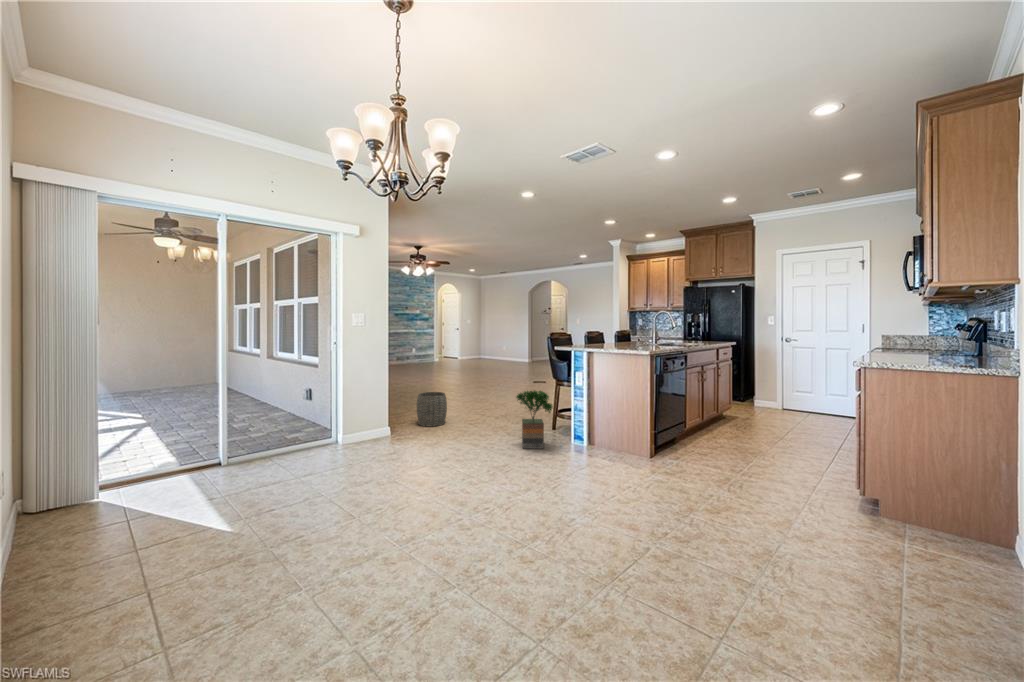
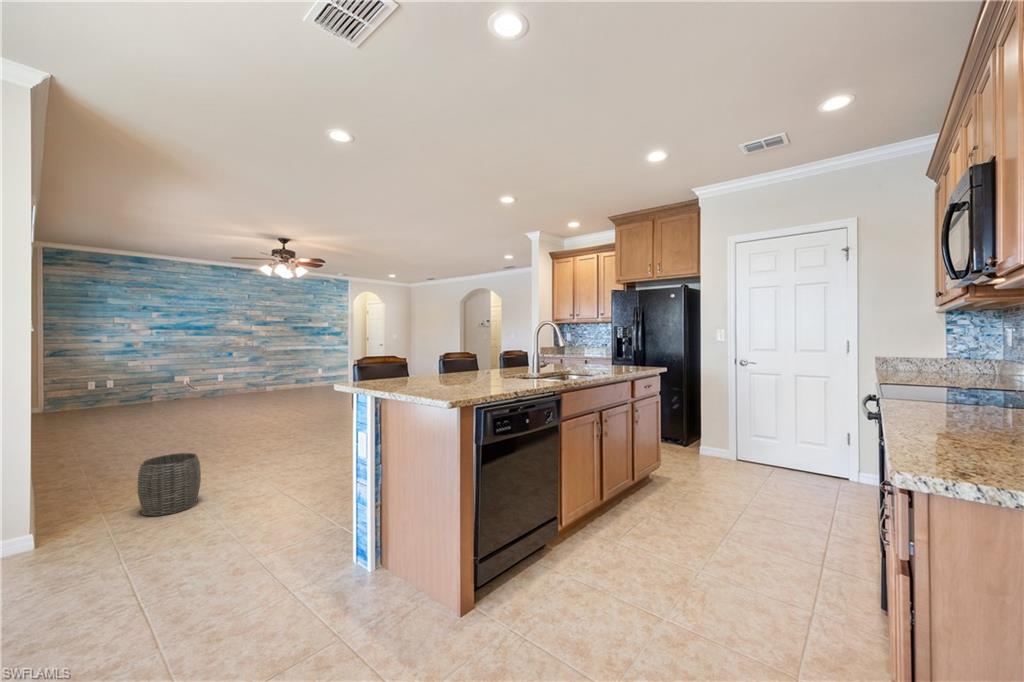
potted tree: present [516,391,553,449] -> none [232,466,308,584]

